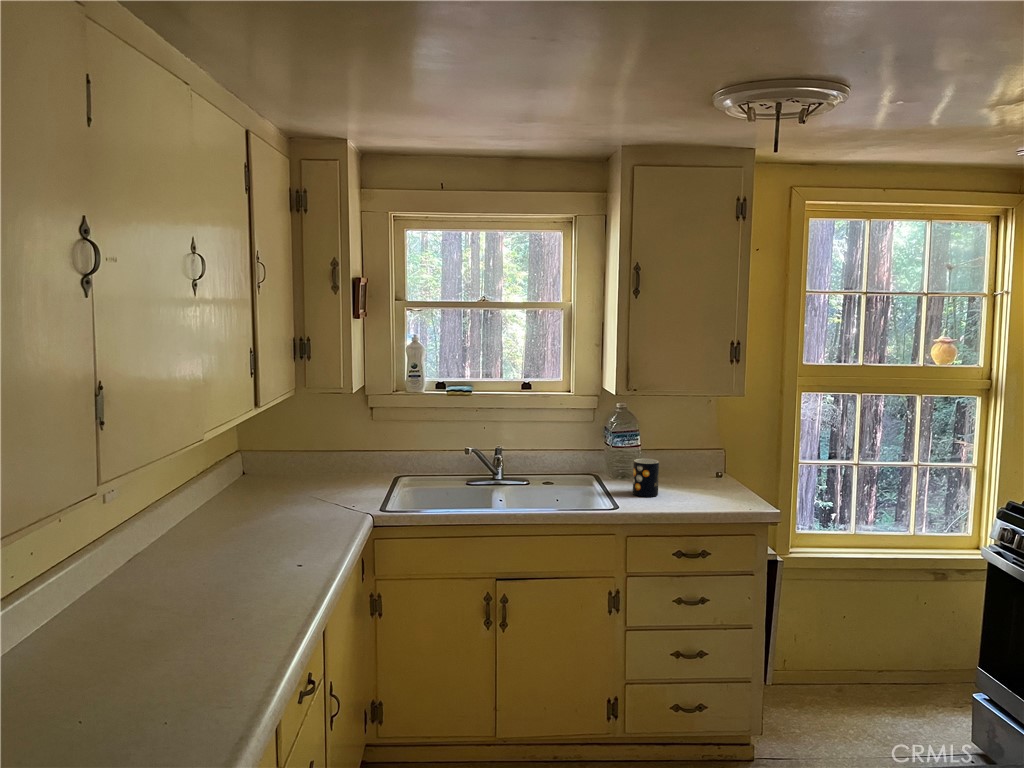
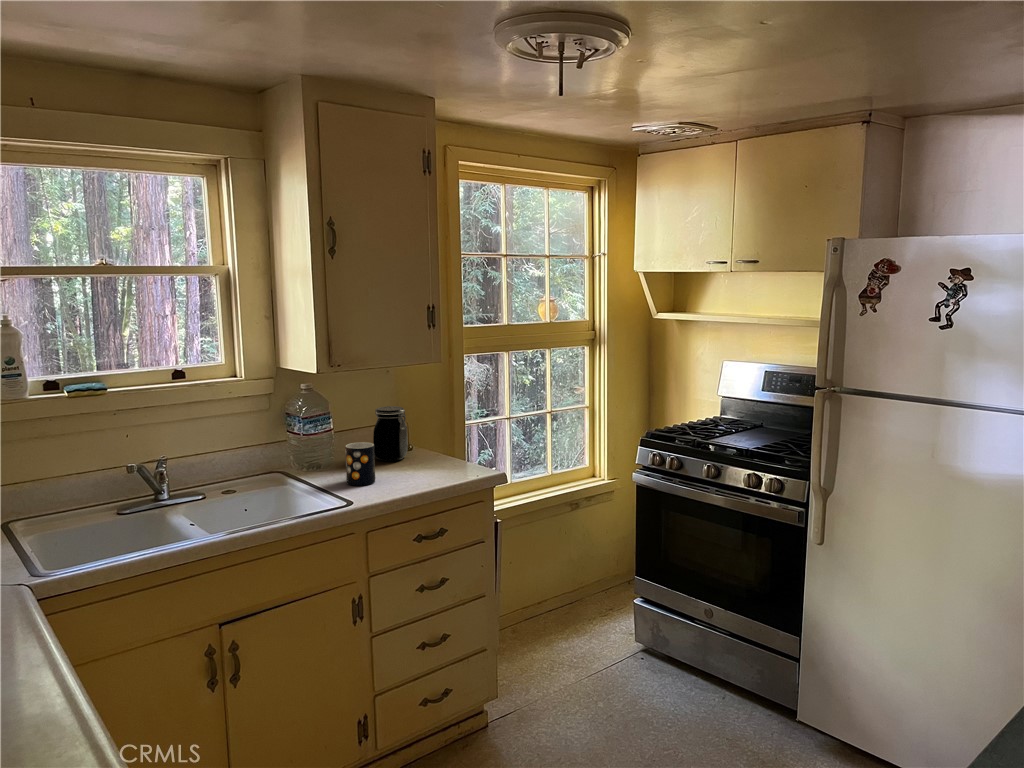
jar: none [678,432,713,483] -> present [373,406,408,461]

